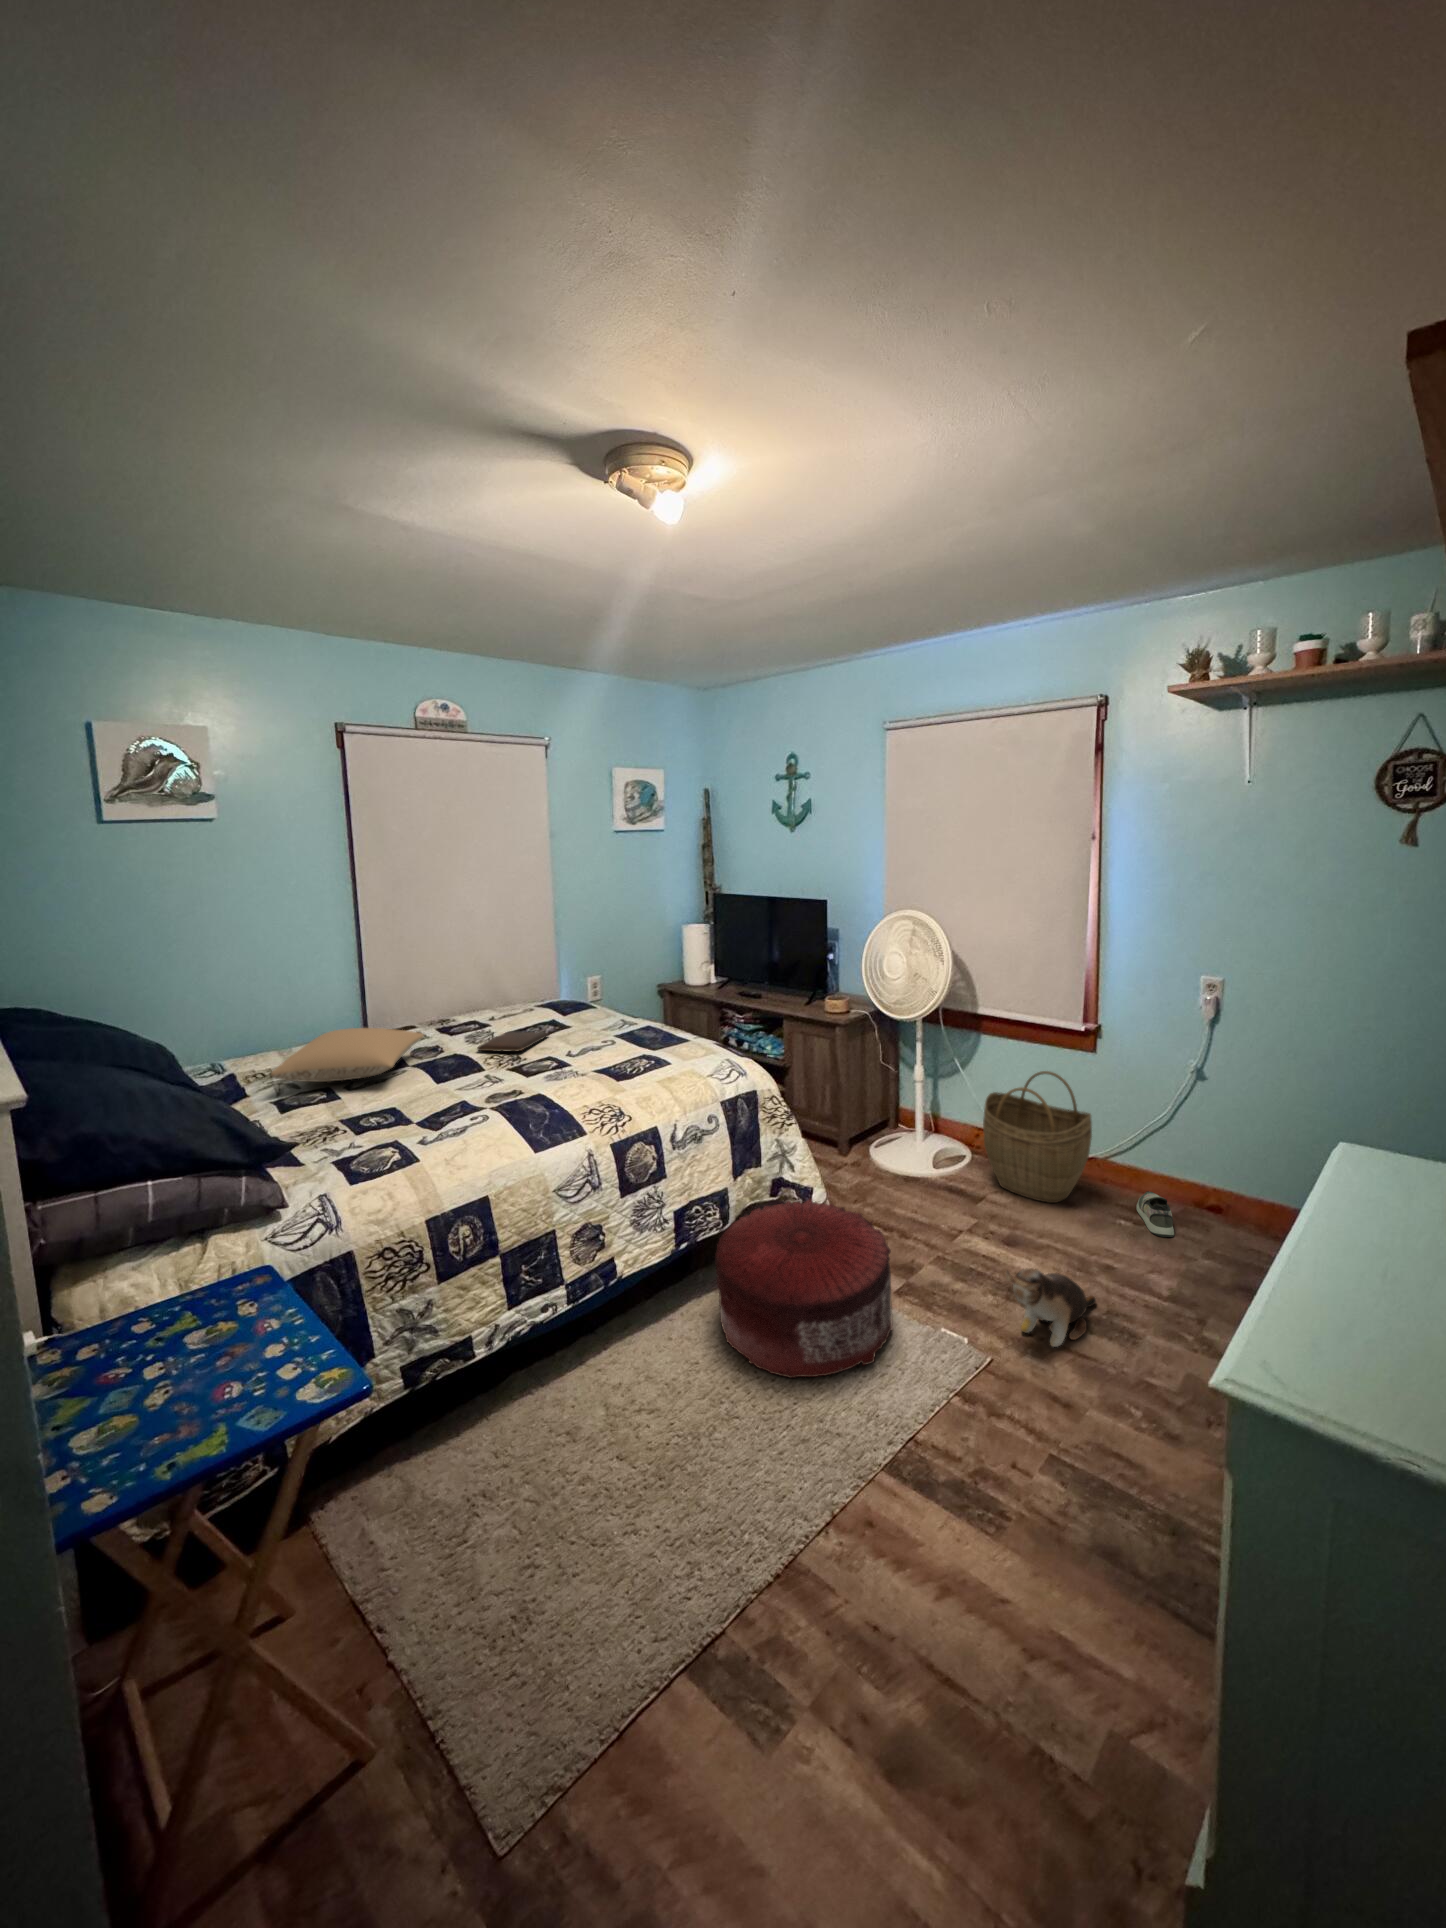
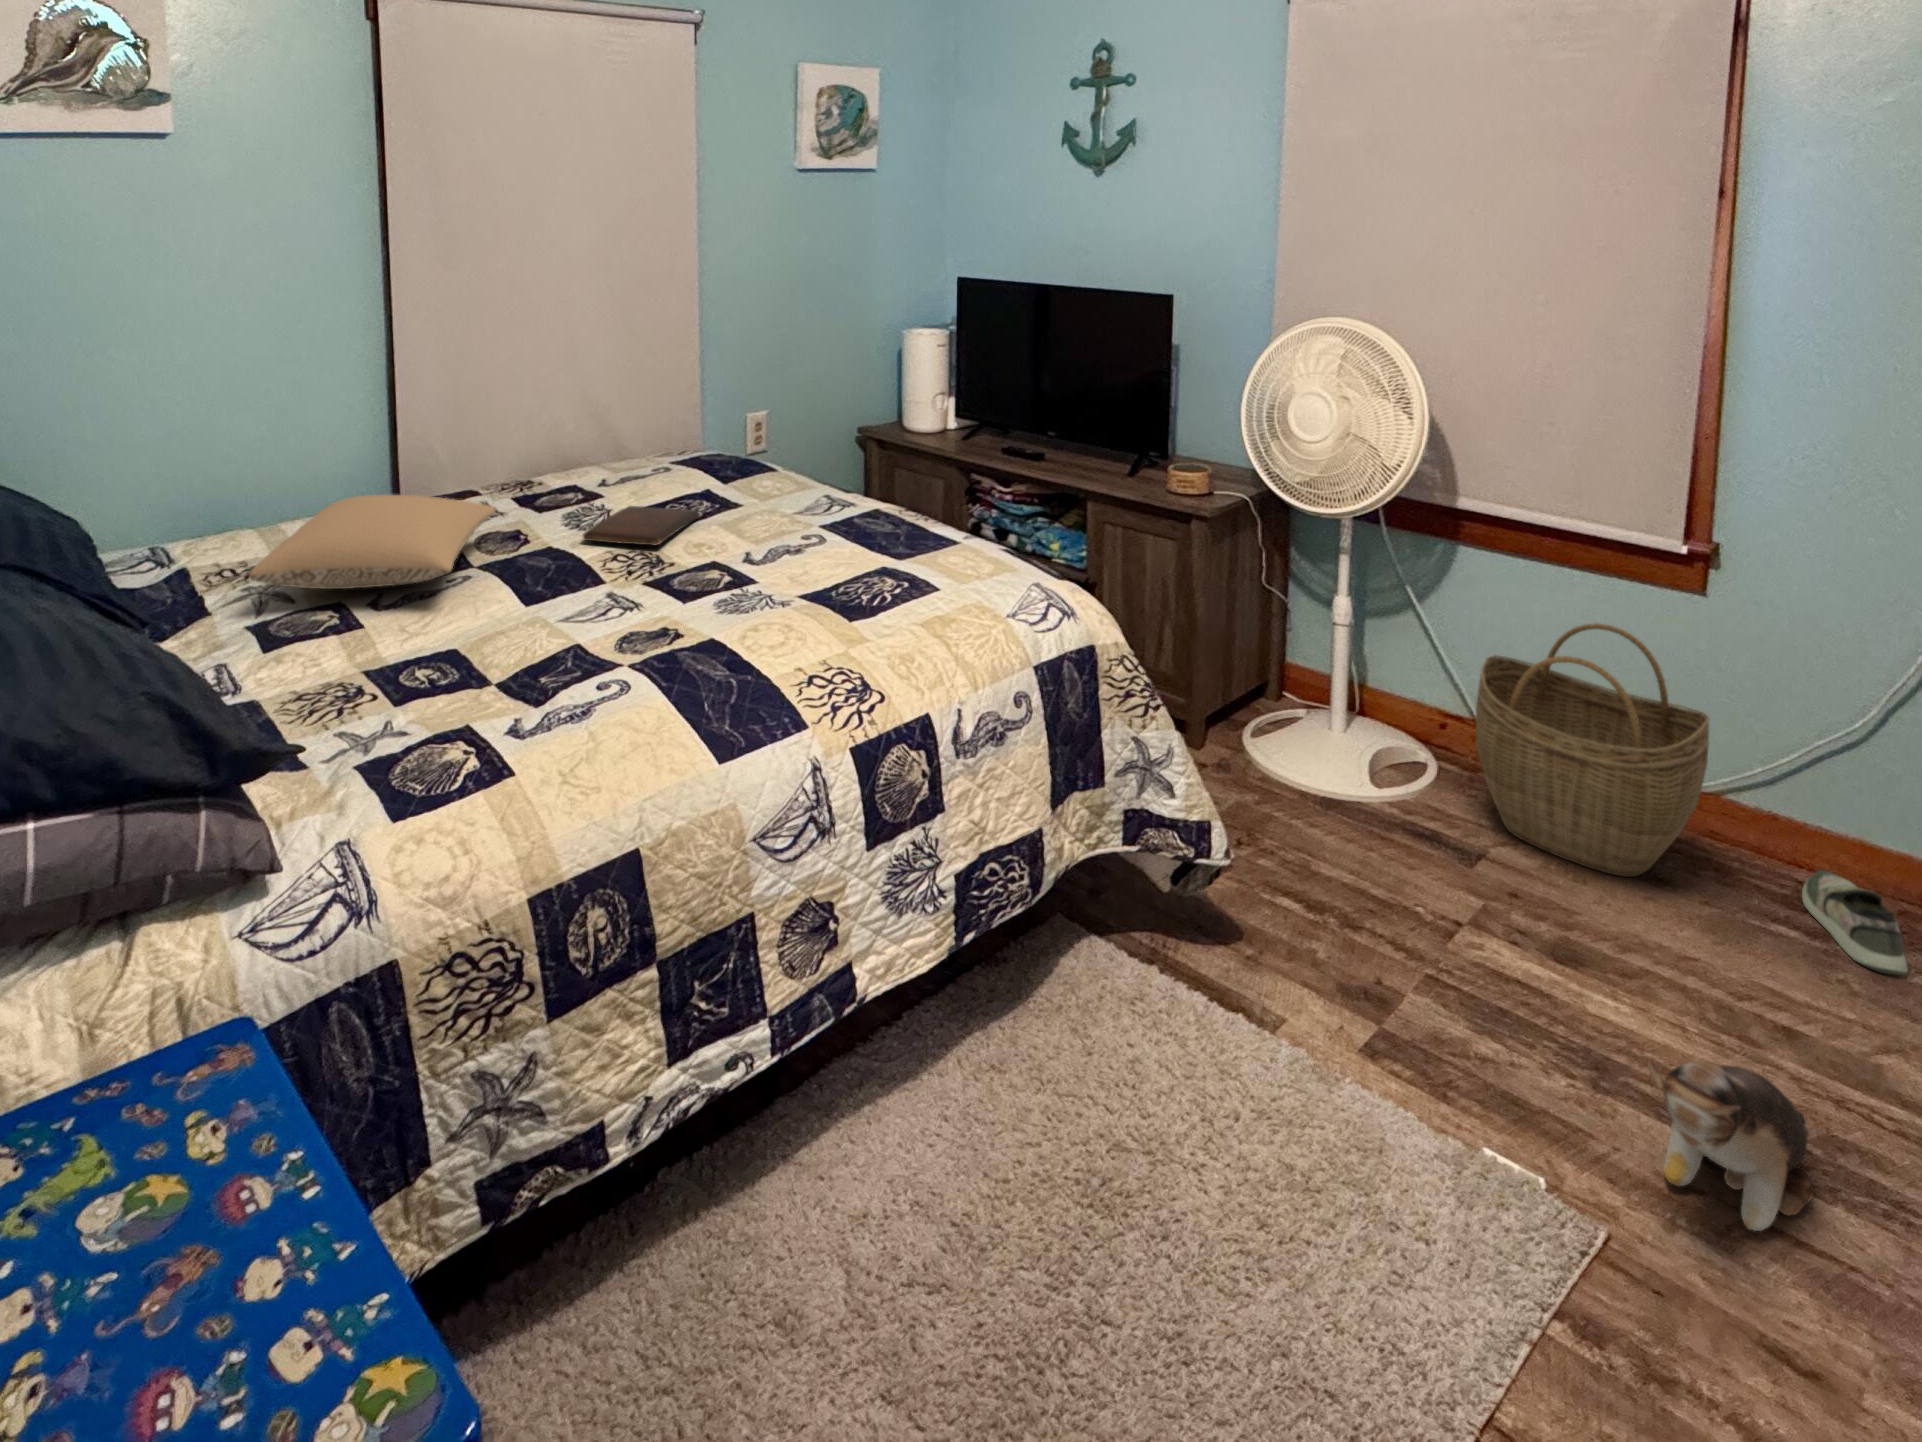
pouf: present [715,1199,893,1378] -> none [1035,856,1395,1253]

